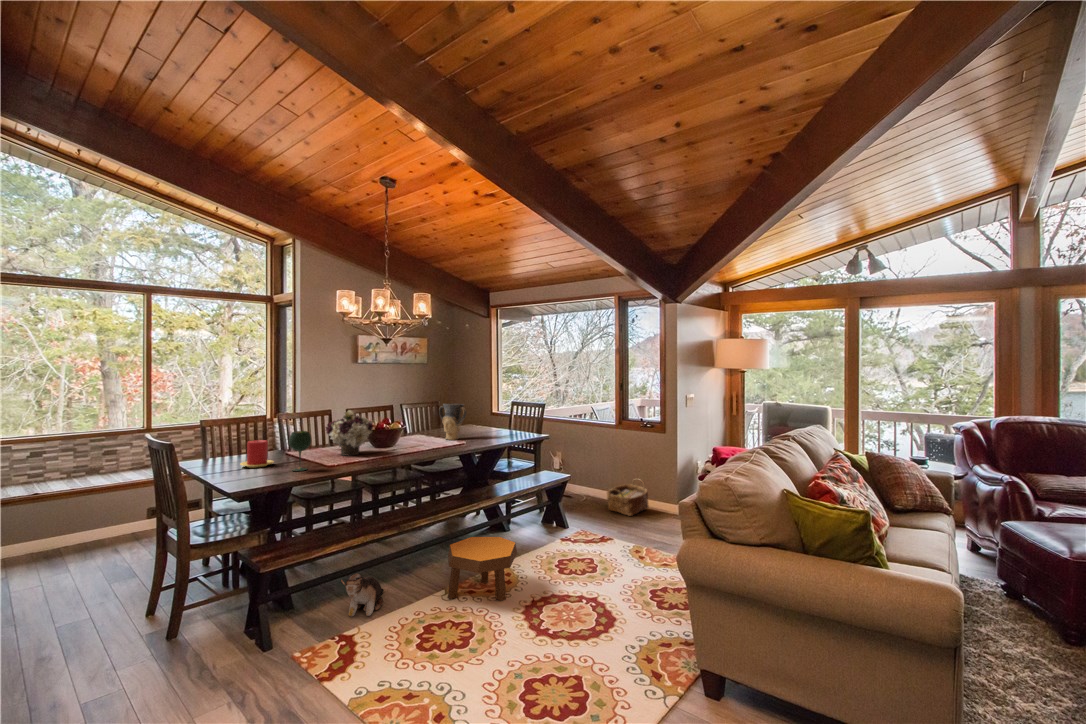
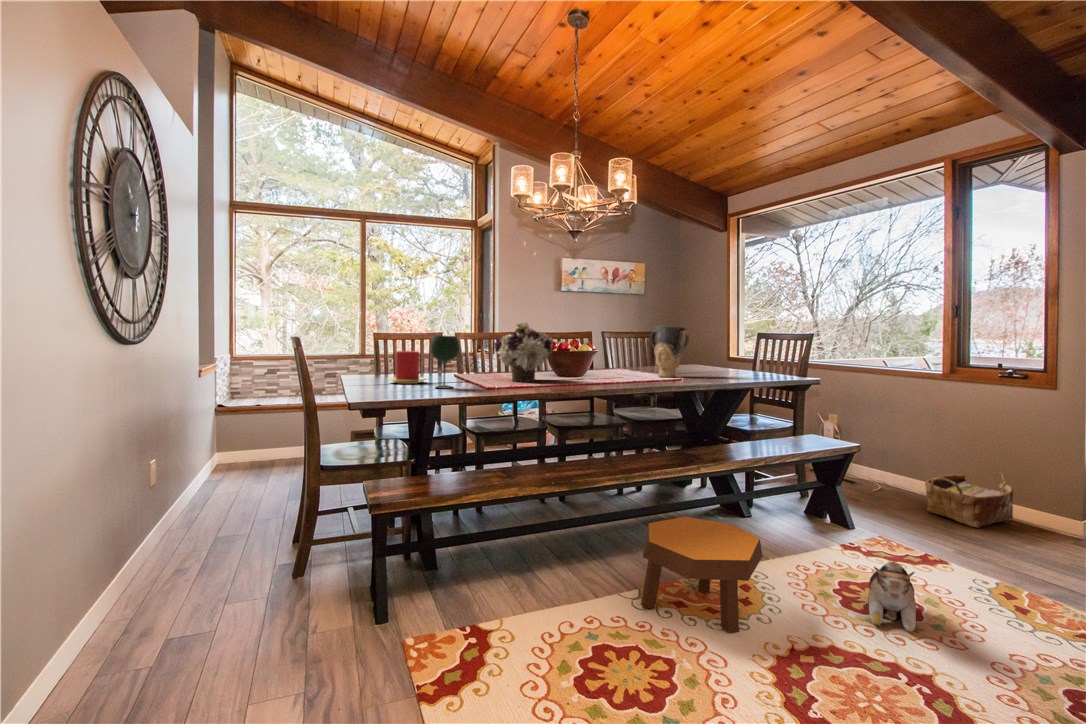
plush toy: present [341,573,384,617] -> present [868,562,916,631]

